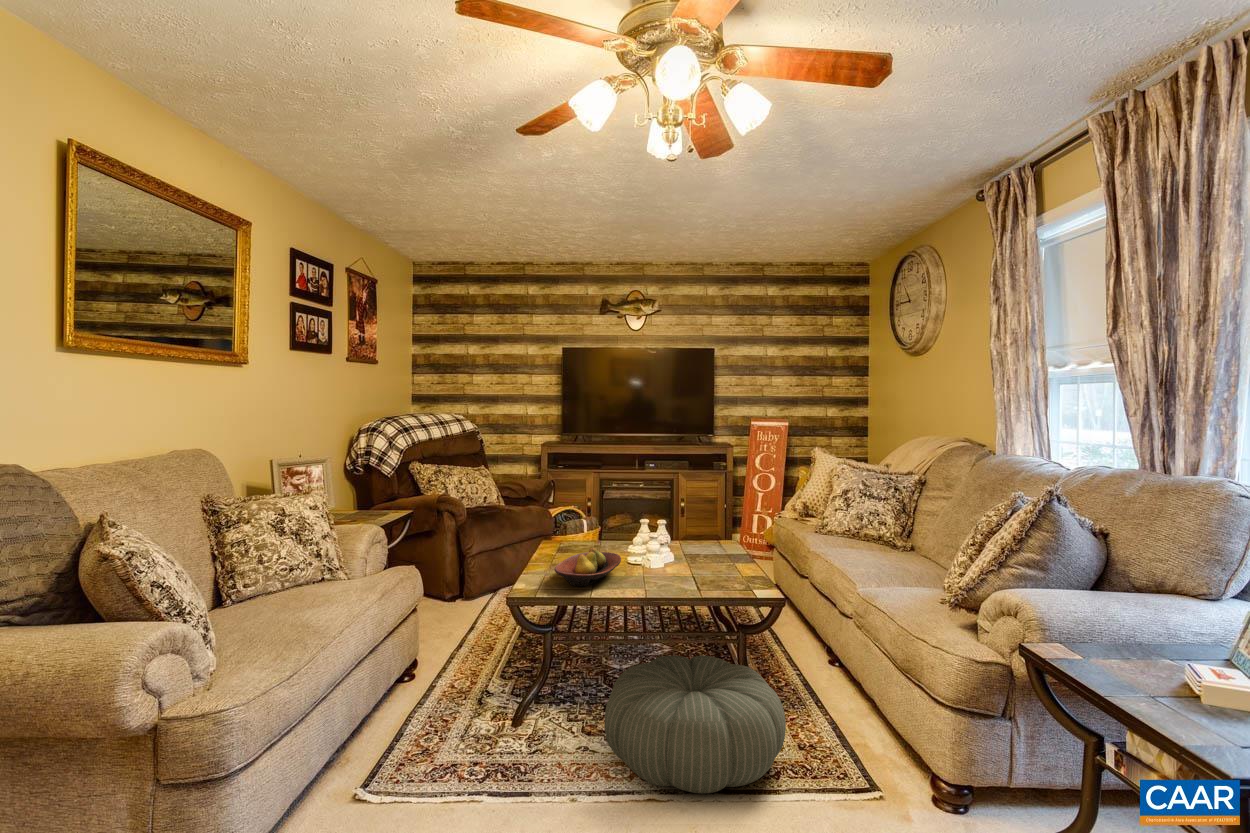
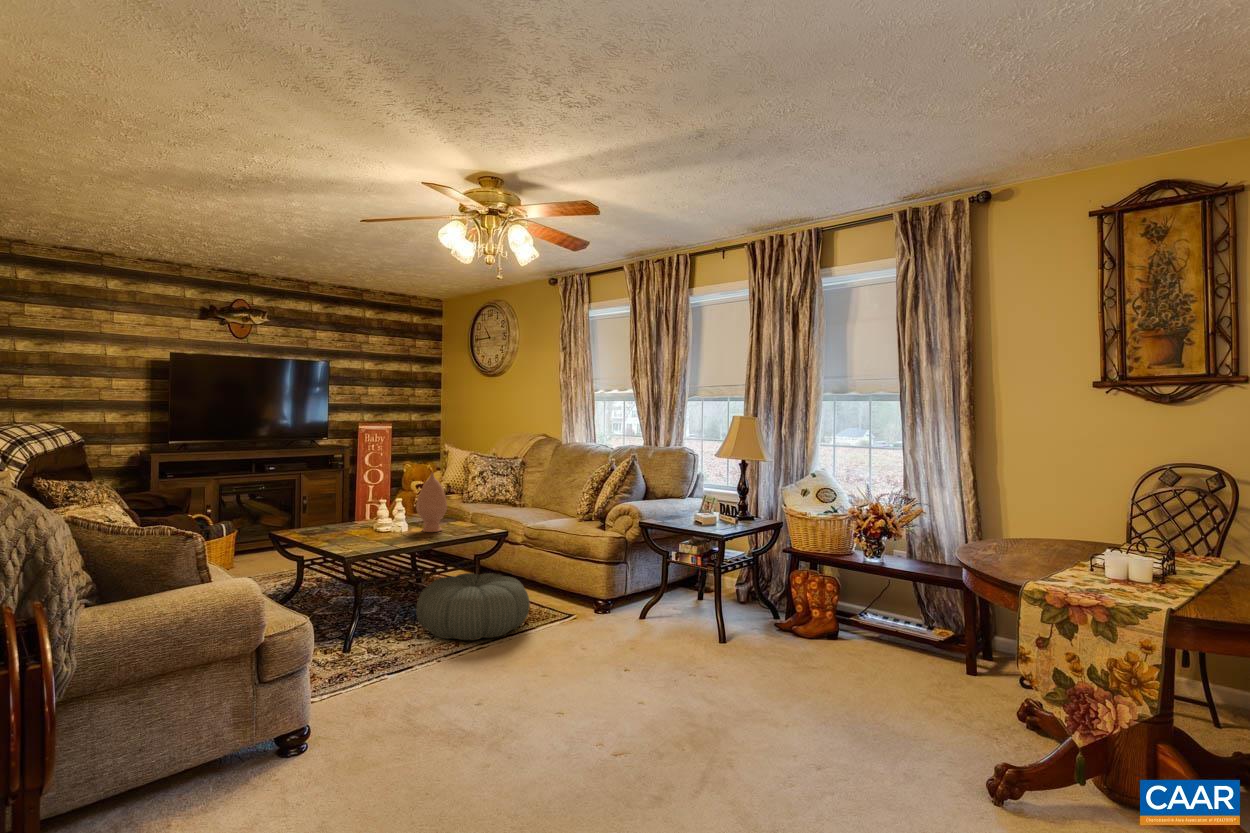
vase: none [667,492,710,580] -> present [416,473,447,532]
fruit bowl: present [554,548,621,586] -> none [345,519,392,544]

